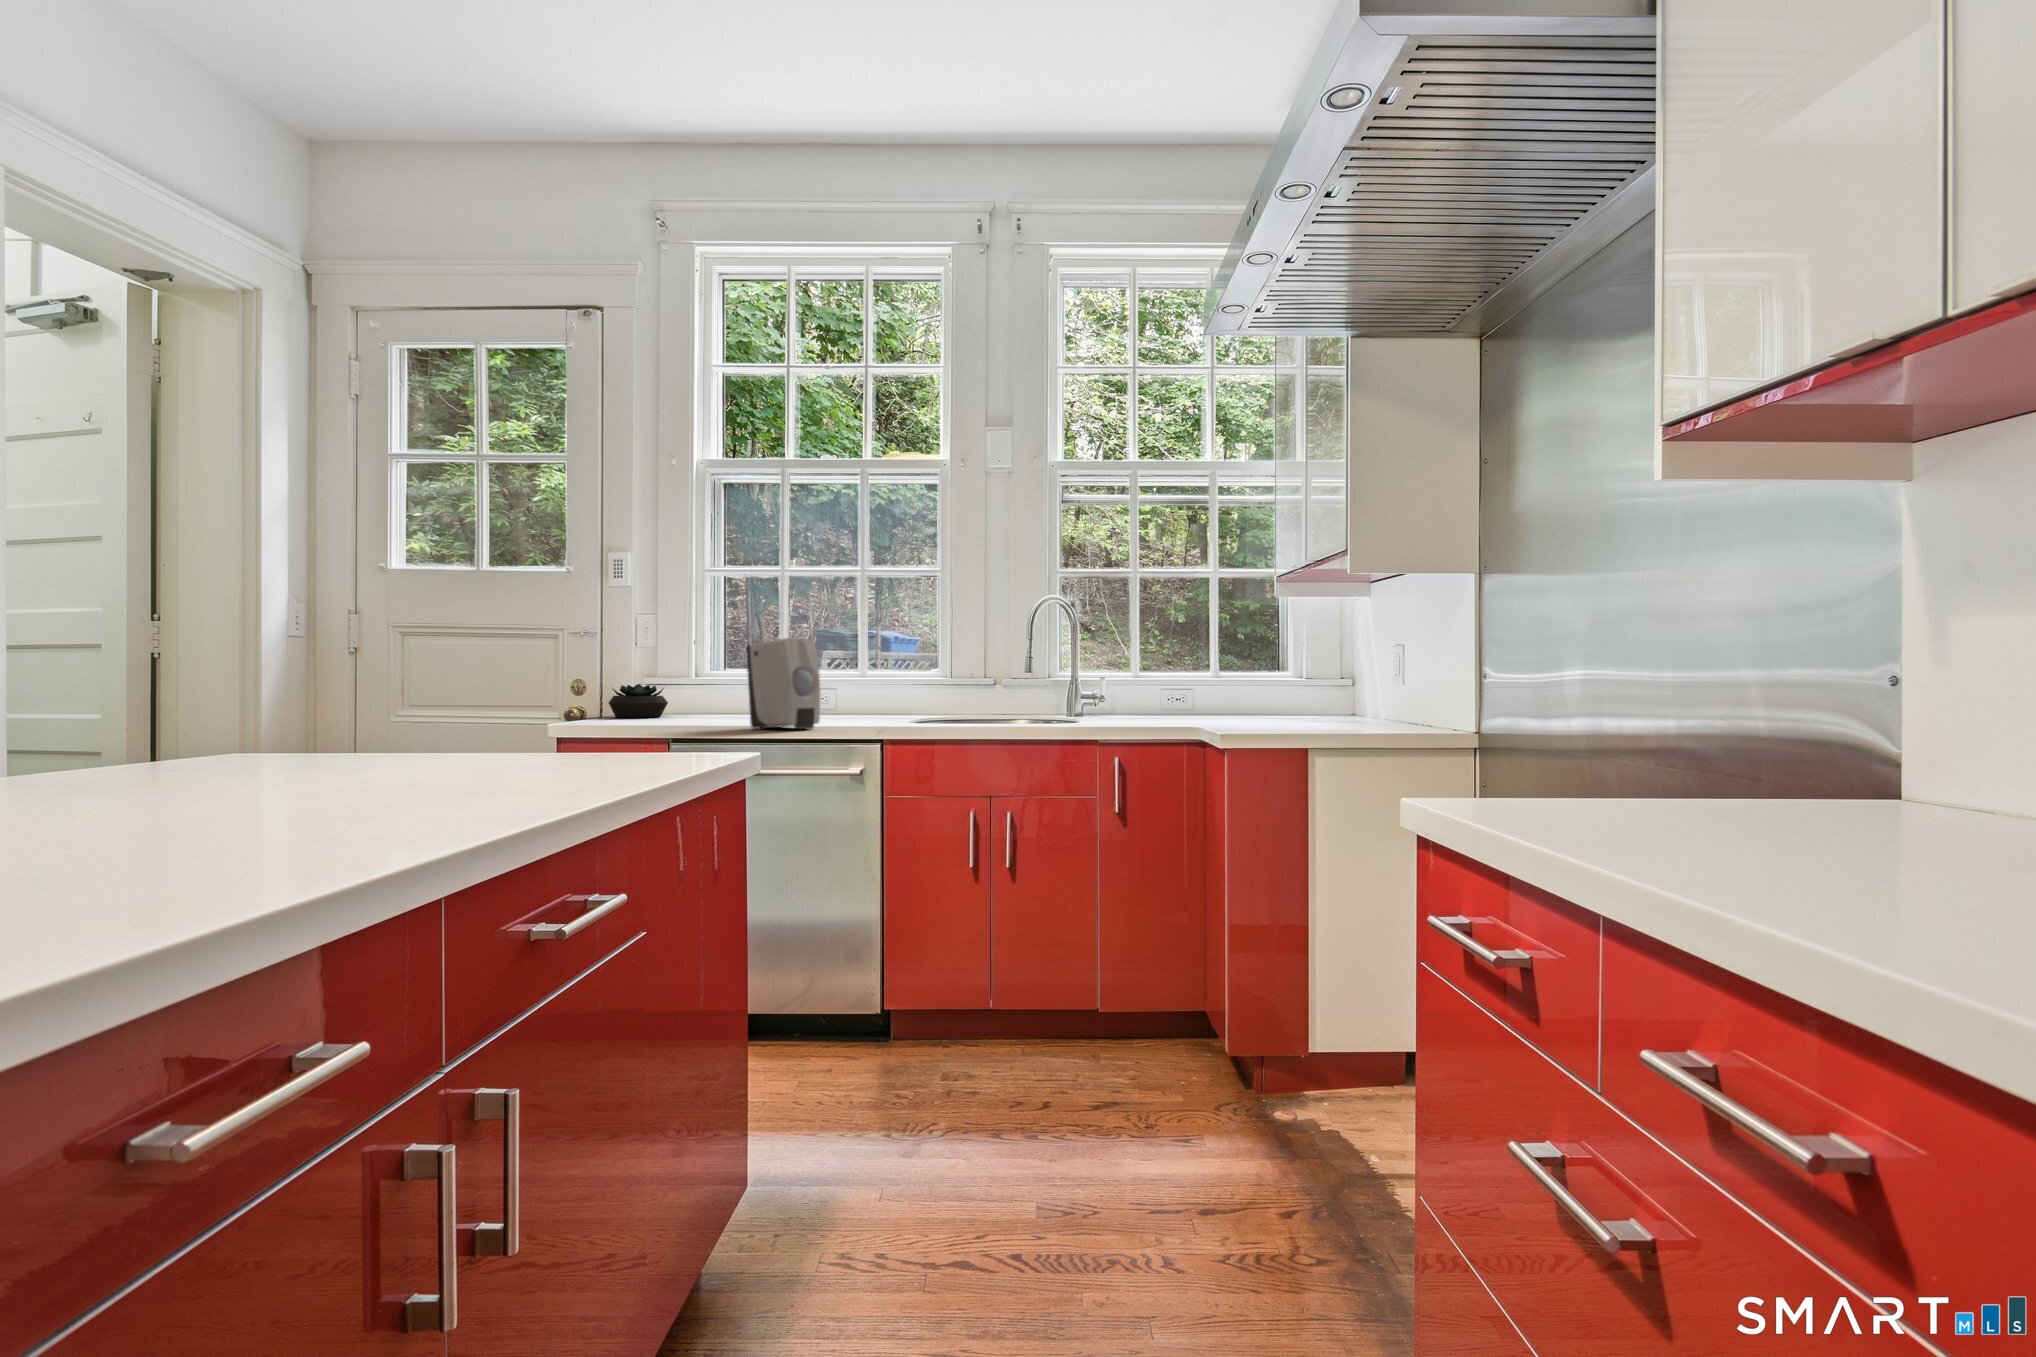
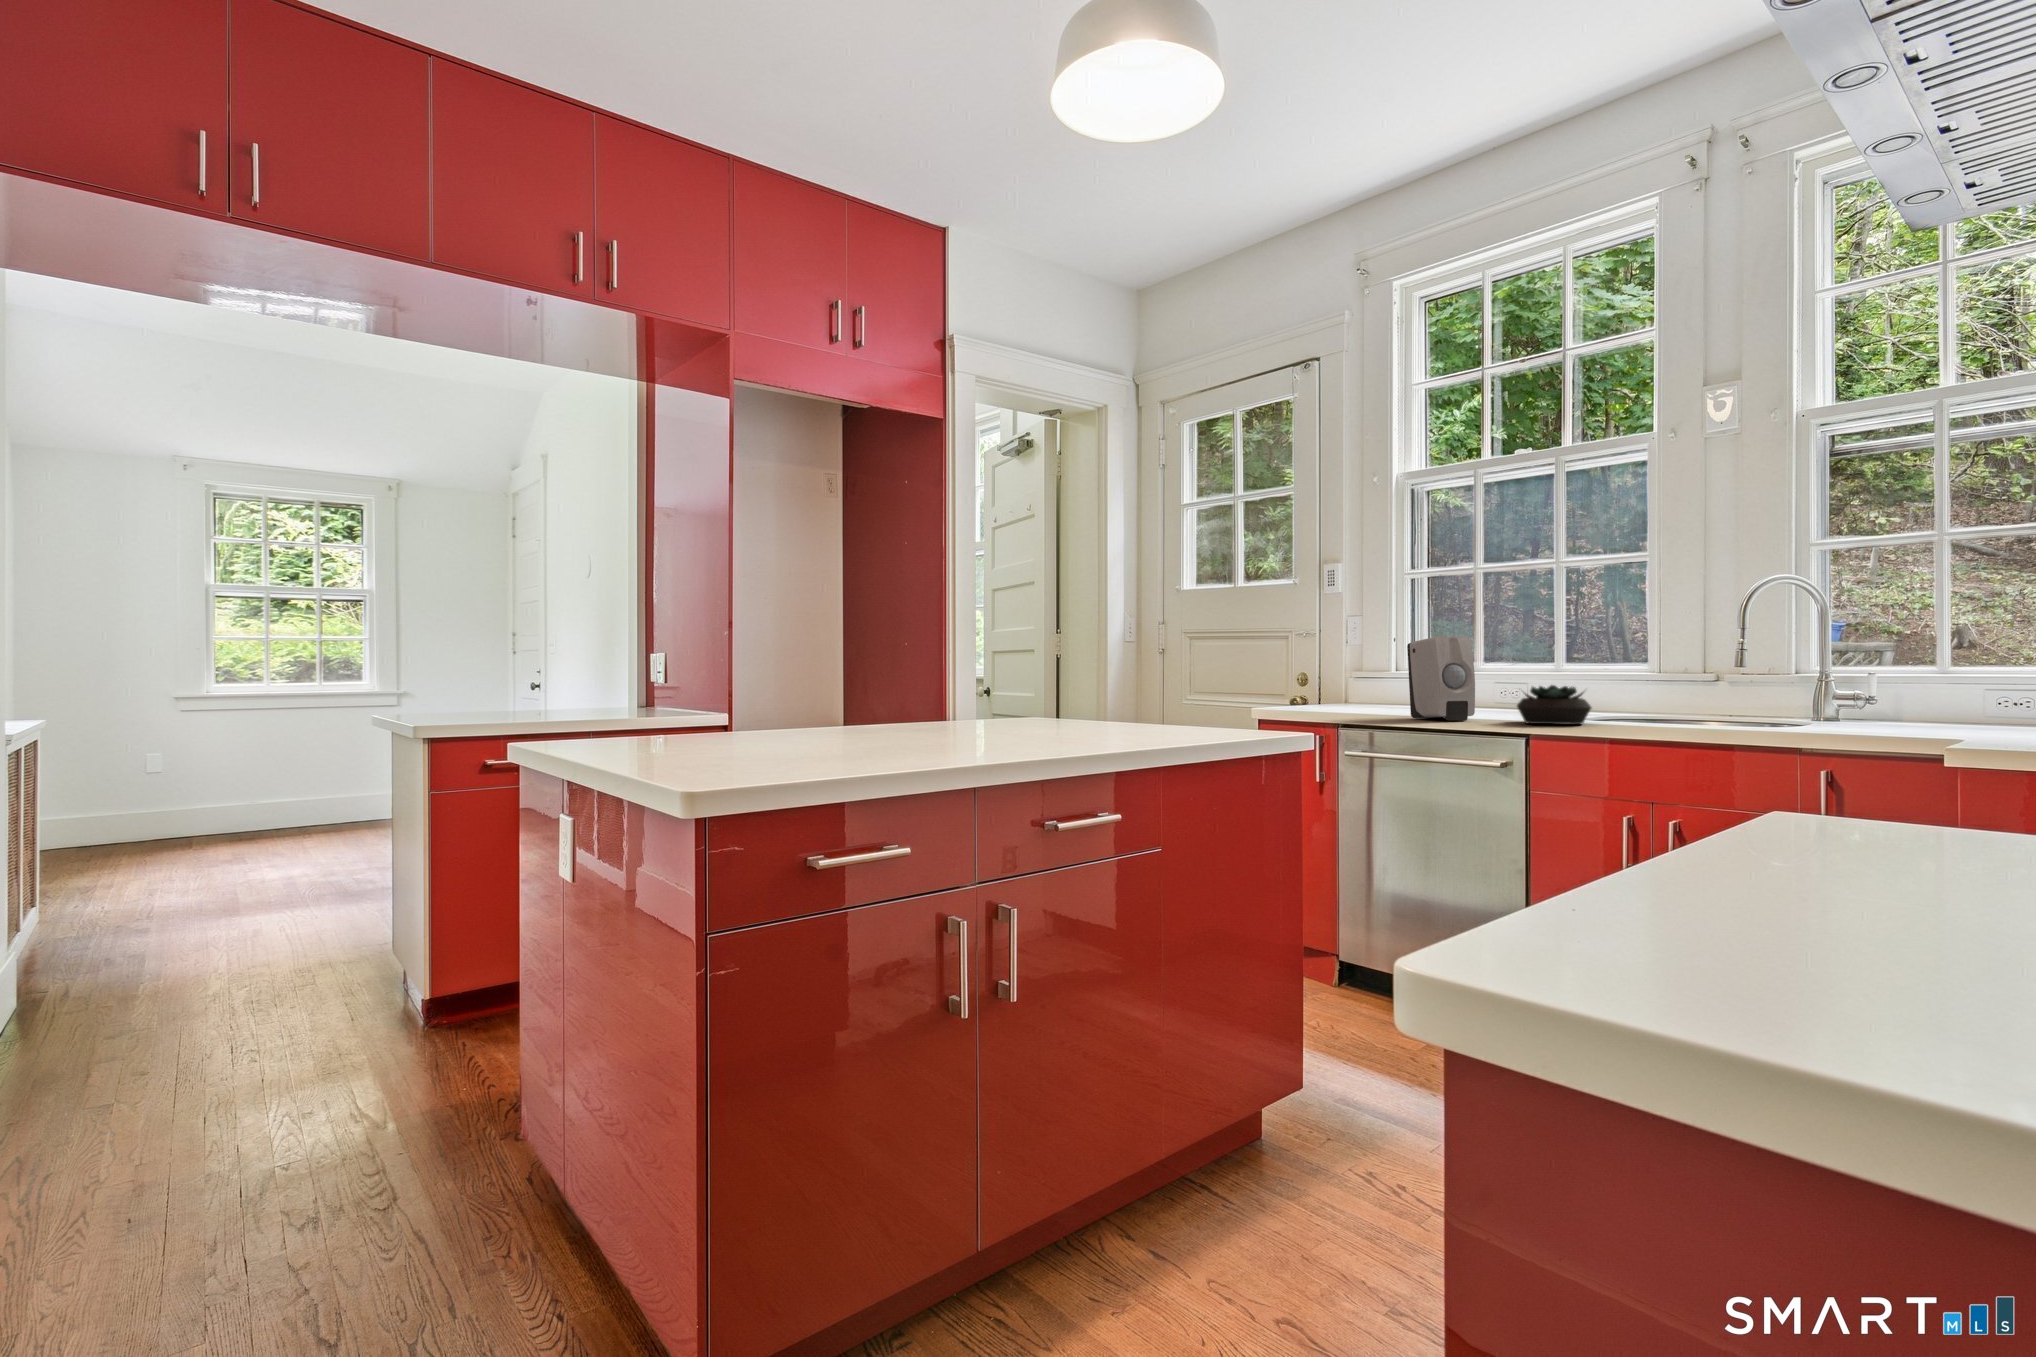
succulent plant: present [609,684,668,717] -> present [1517,685,1591,725]

